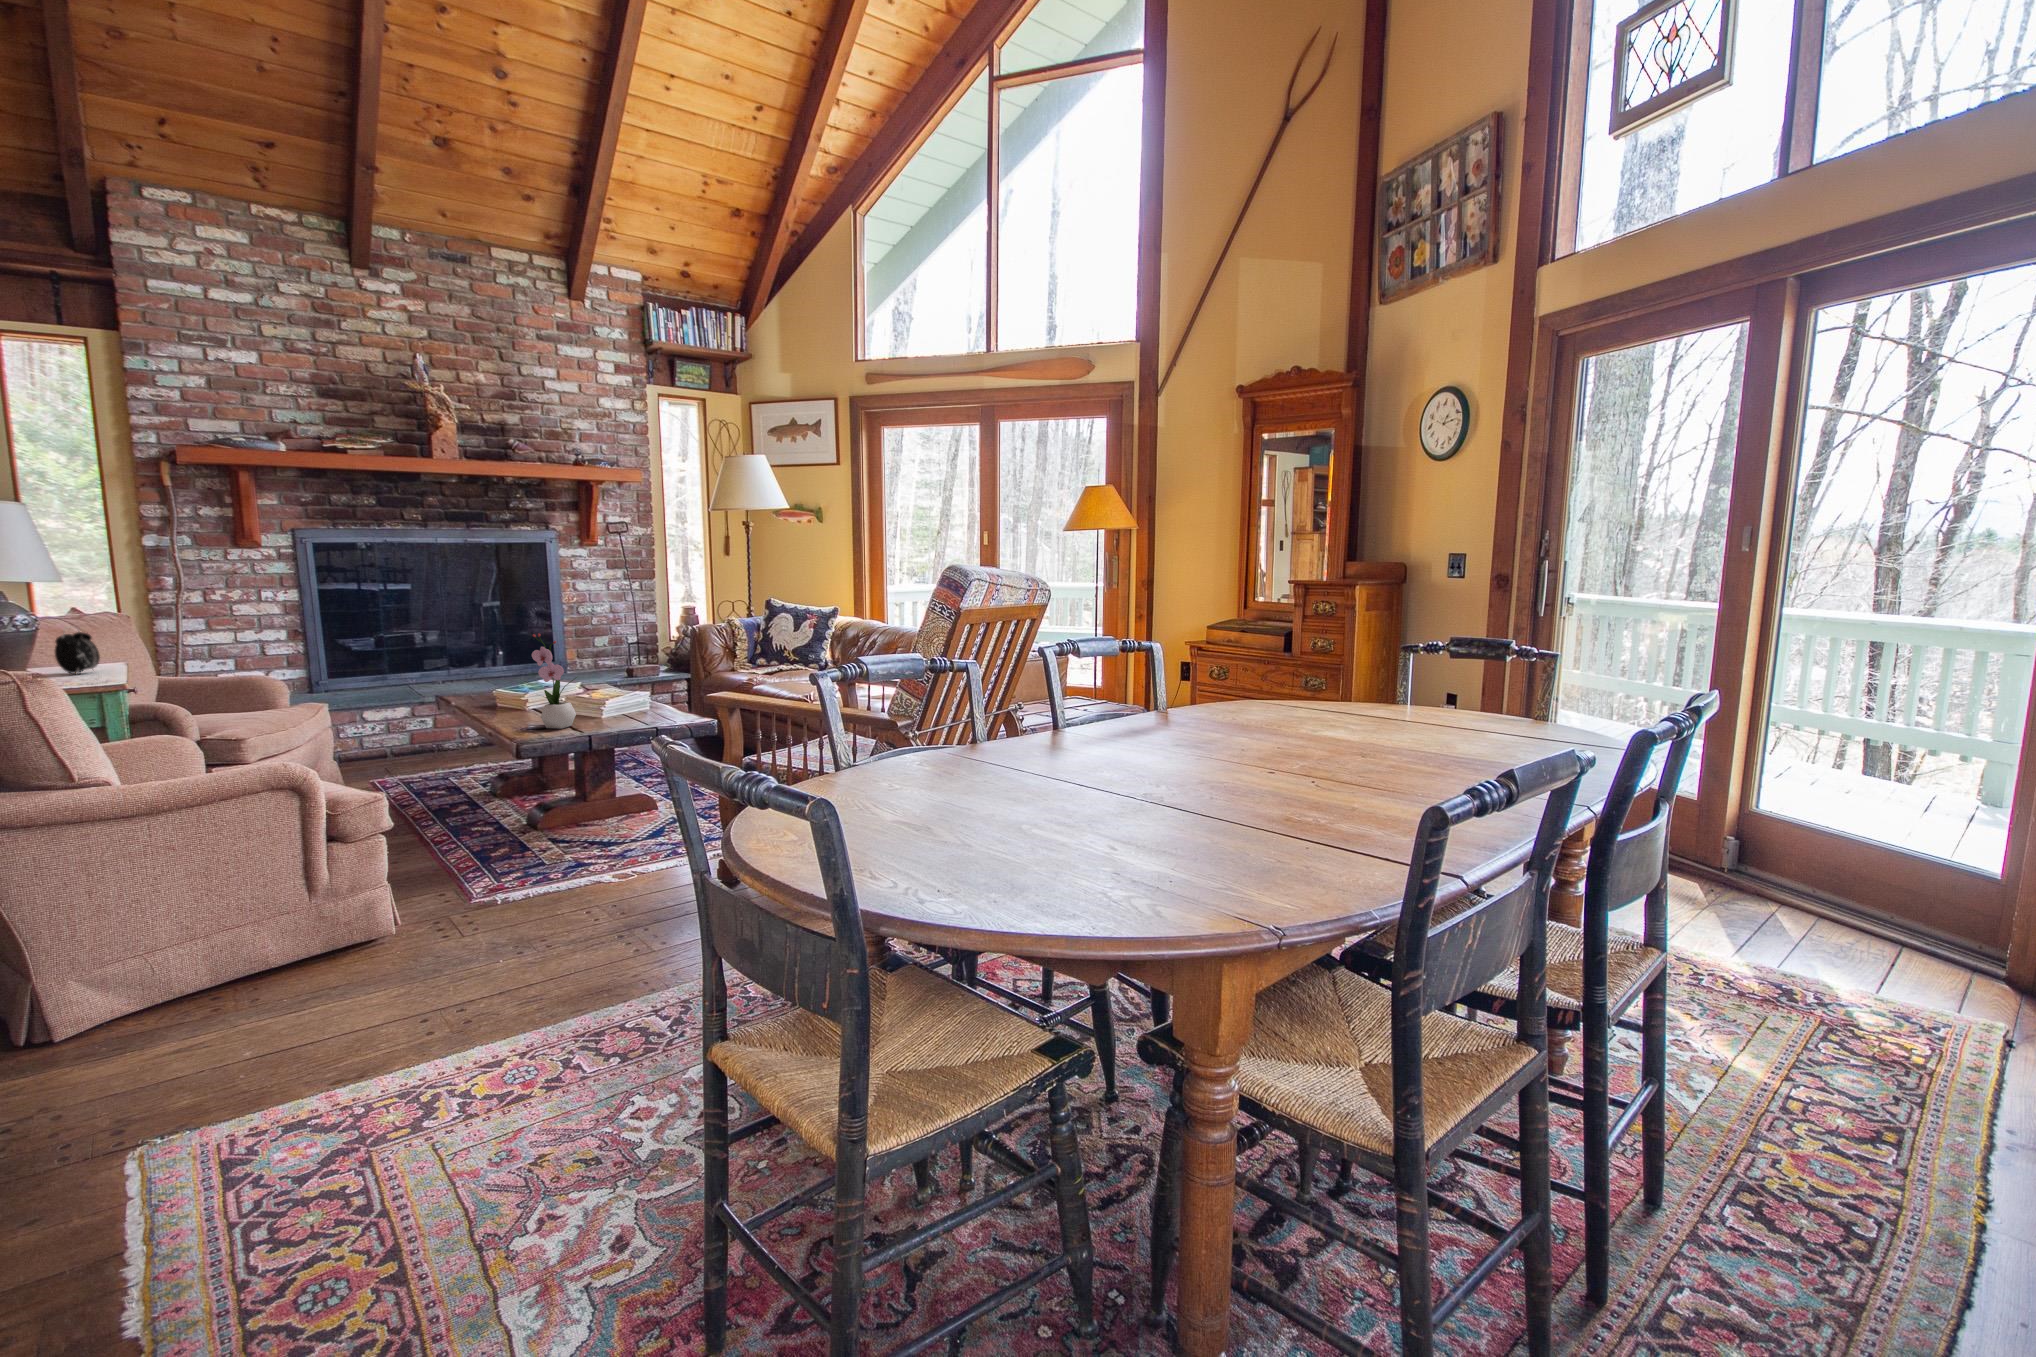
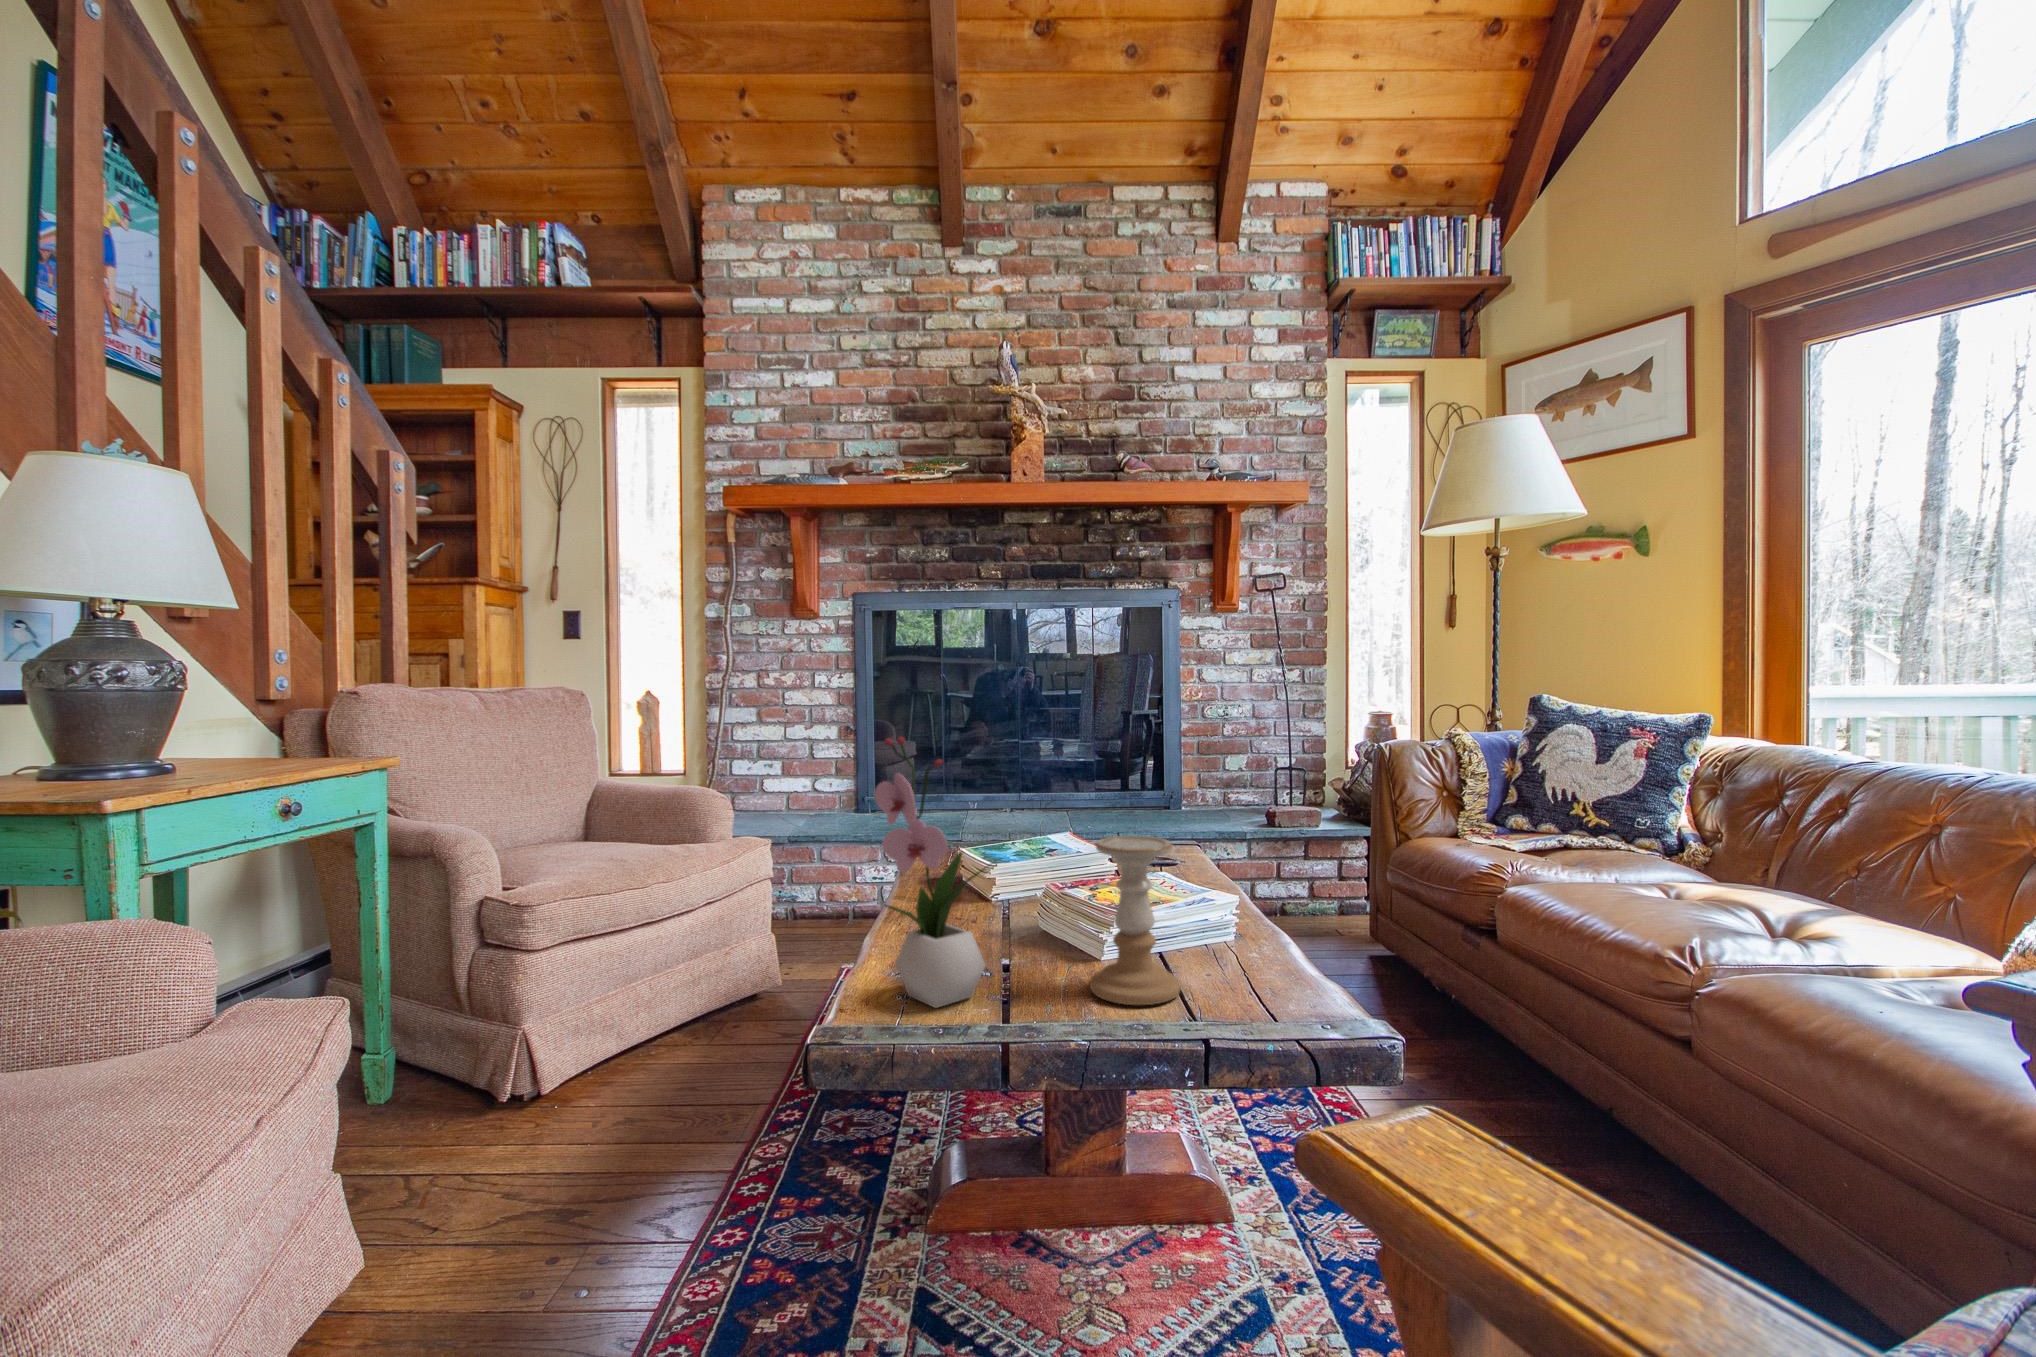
alarm clock: present [55,632,100,674] -> none [213,689,295,773]
candle holder: none [612,665,646,720] -> present [1090,836,1181,1005]

